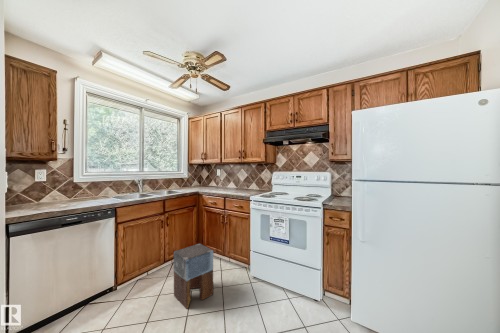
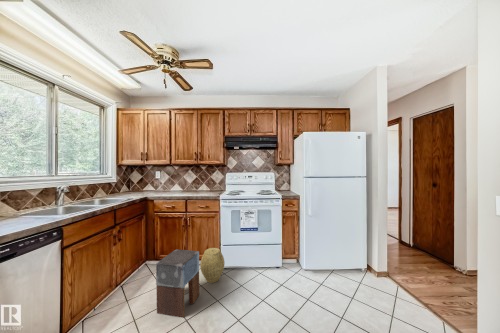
woven basket: none [224,251,249,287] -> present [200,248,225,283]

